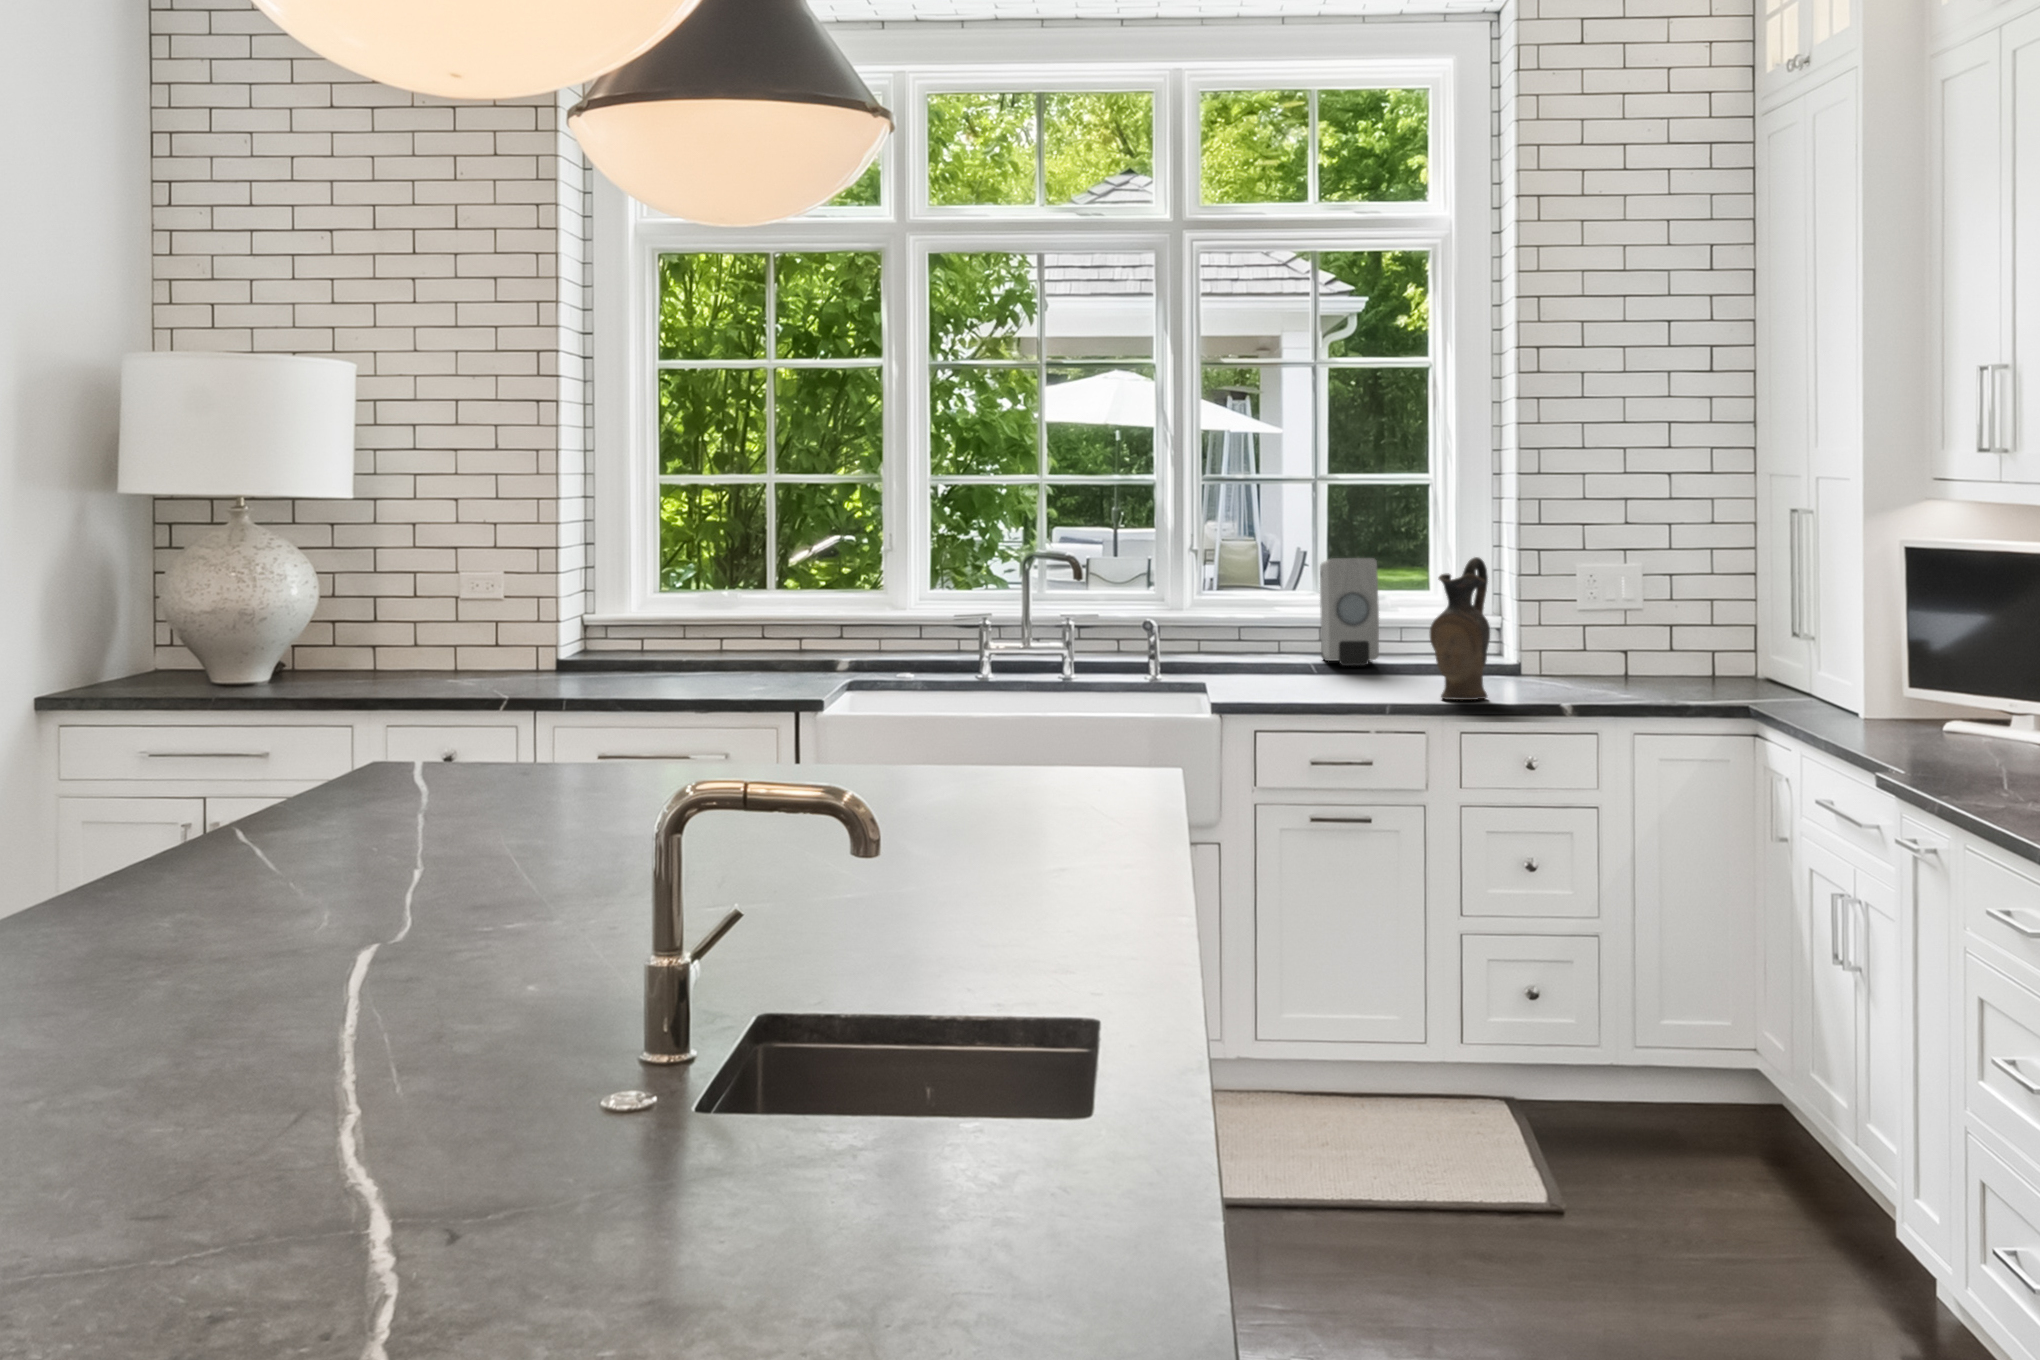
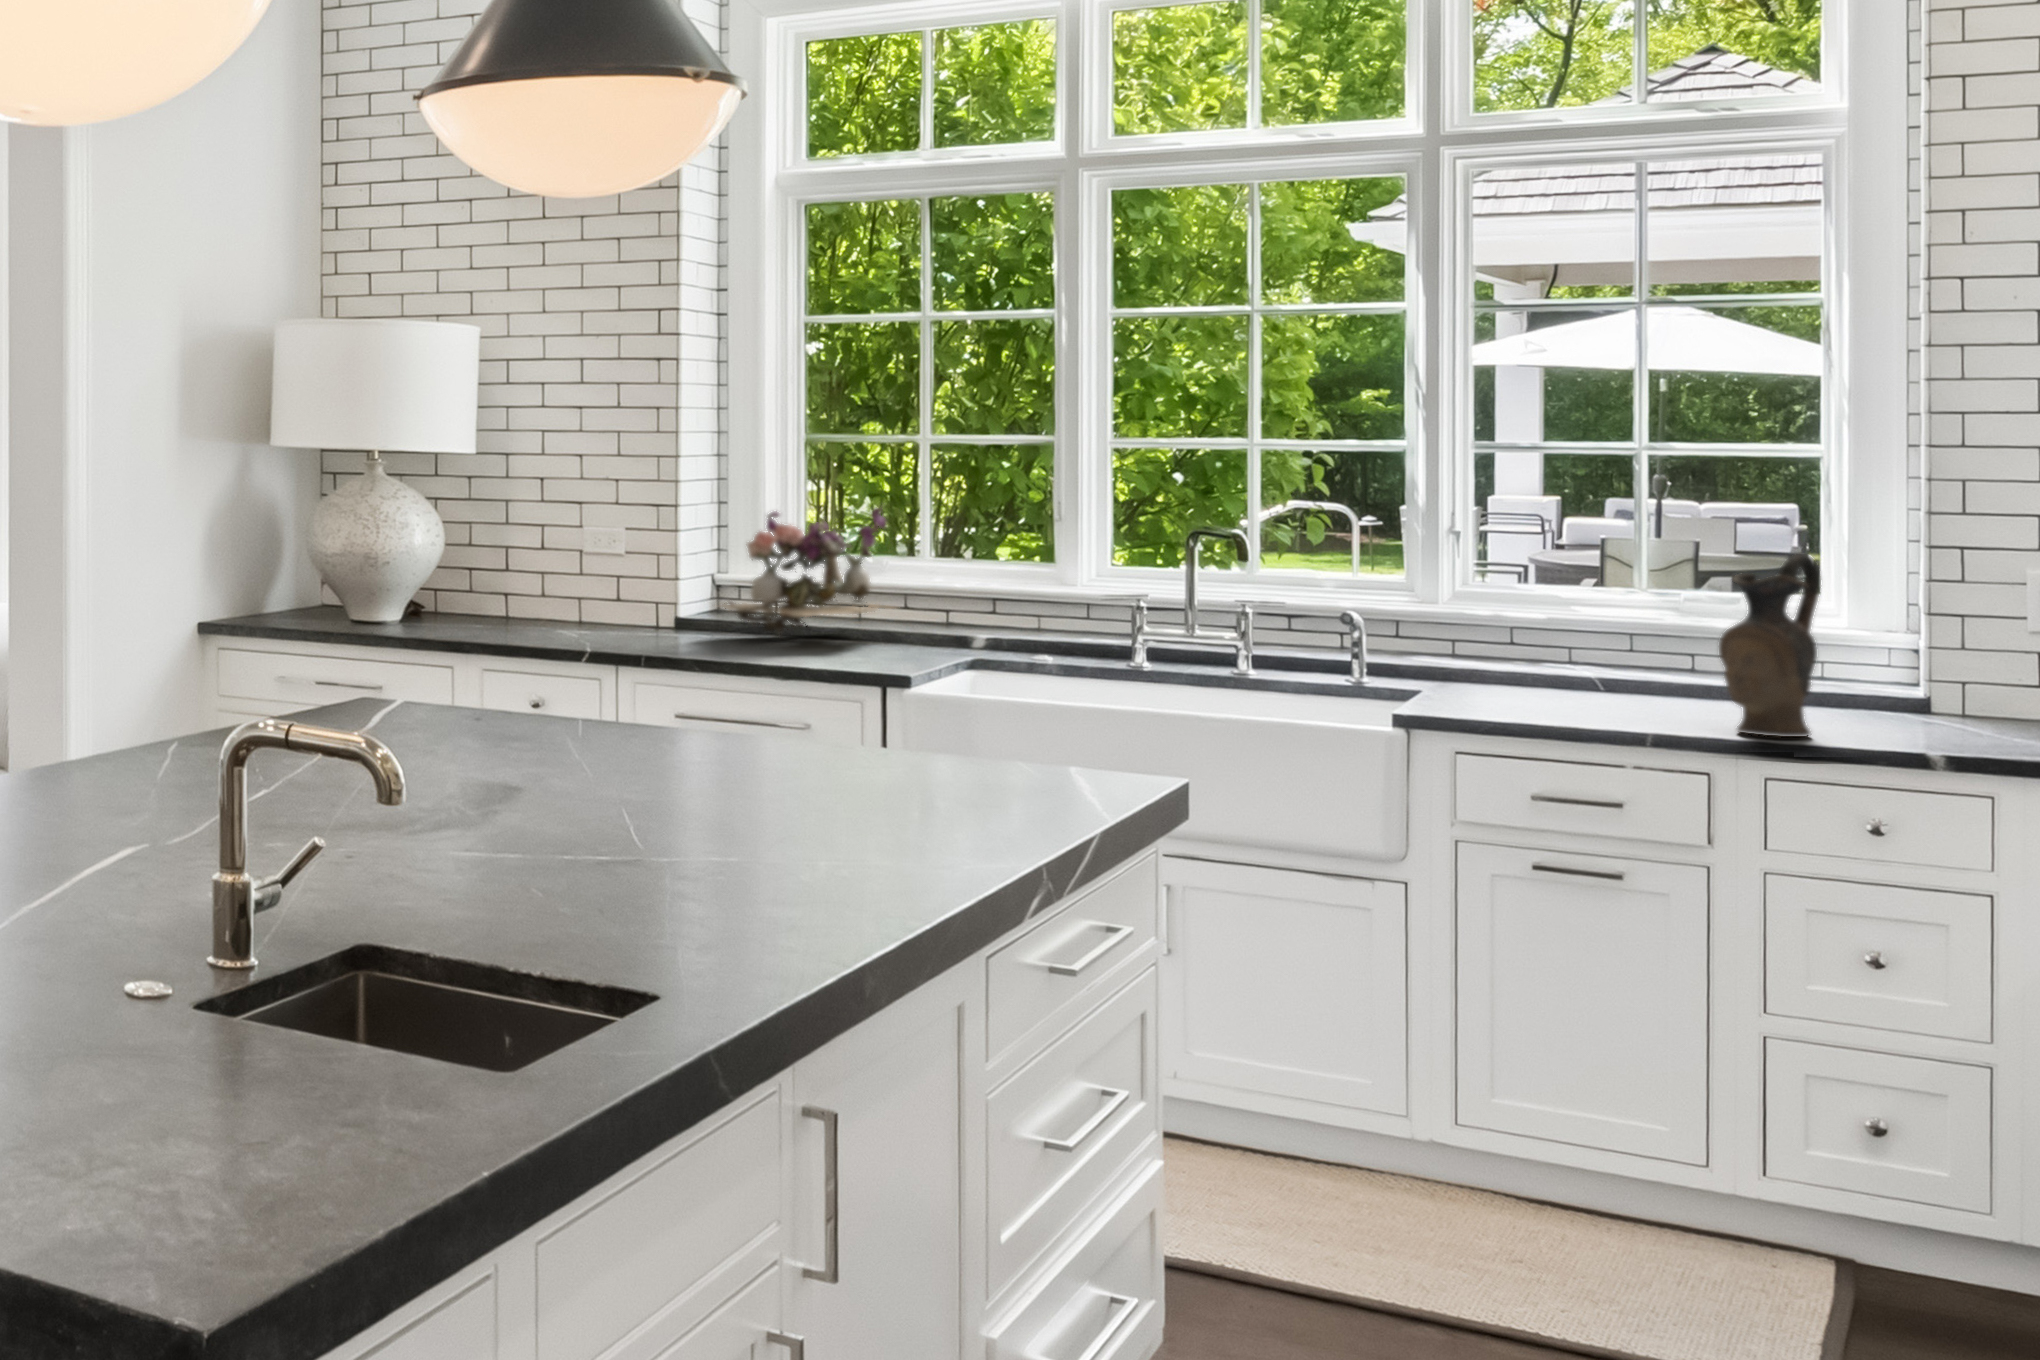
flower arrangement: none [598,541,769,675] -> present [724,507,888,635]
soap dispenser: present [1320,558,1379,666] -> none [1611,546,1688,681]

